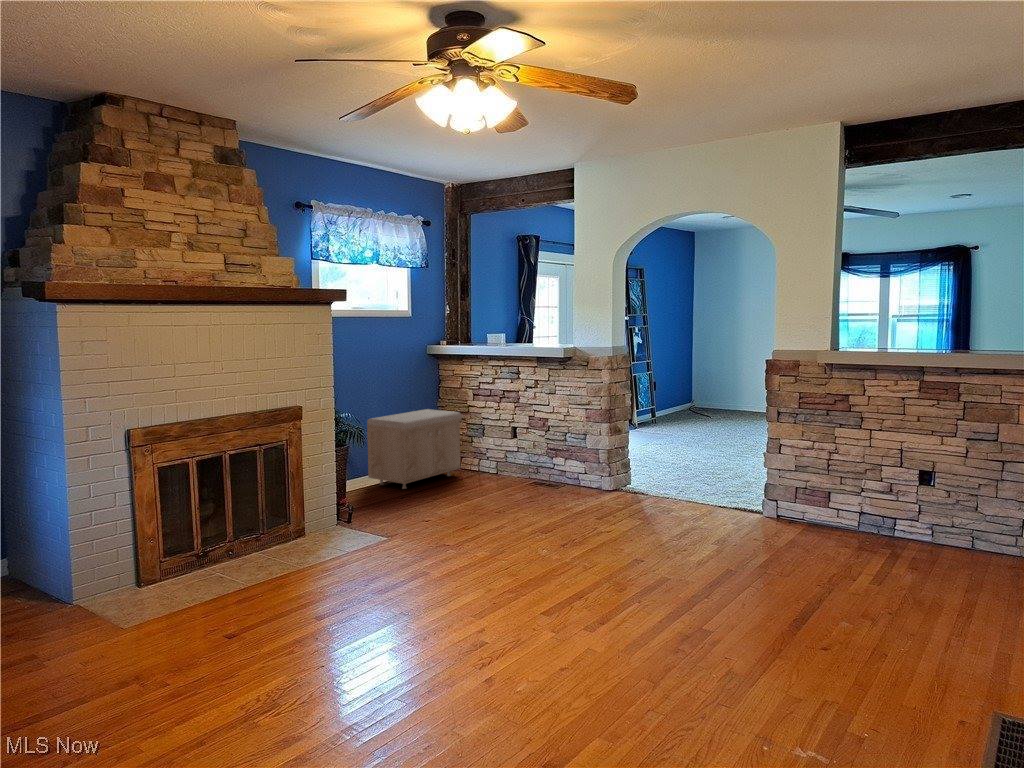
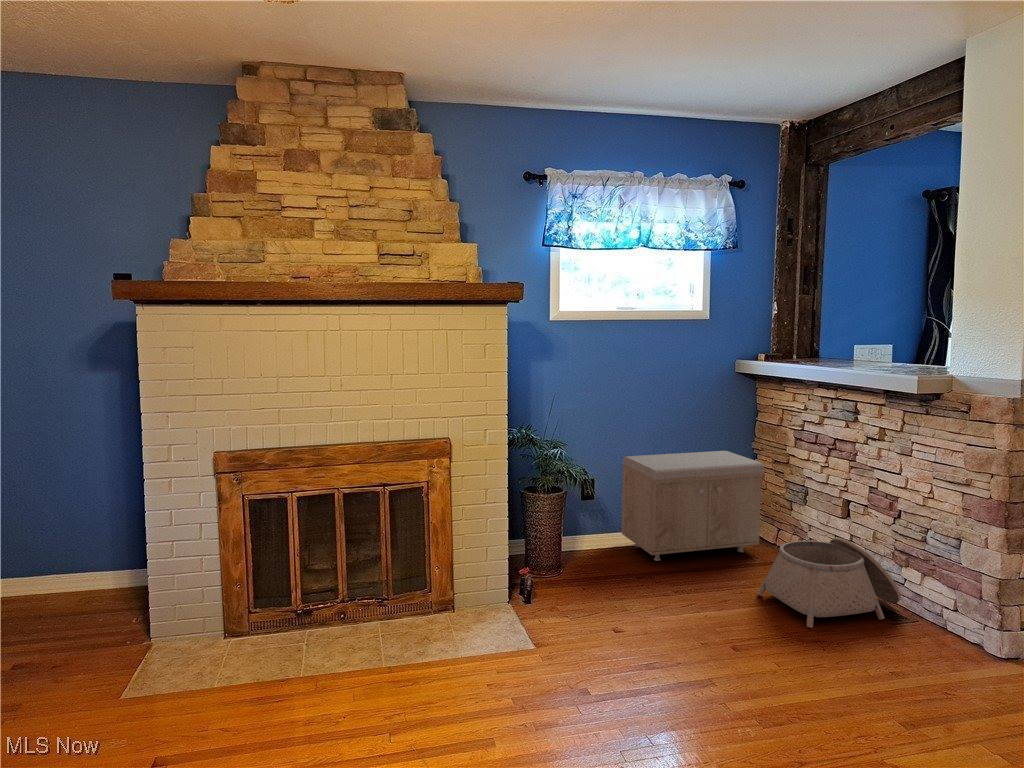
basket: none [482,447,558,499] -> present [758,537,901,628]

